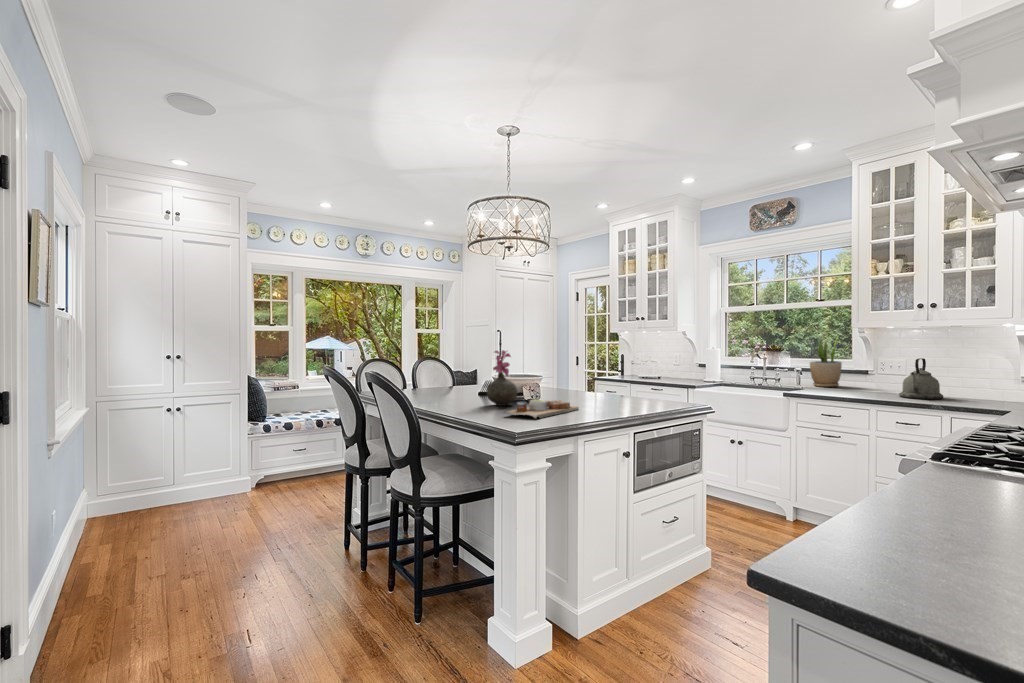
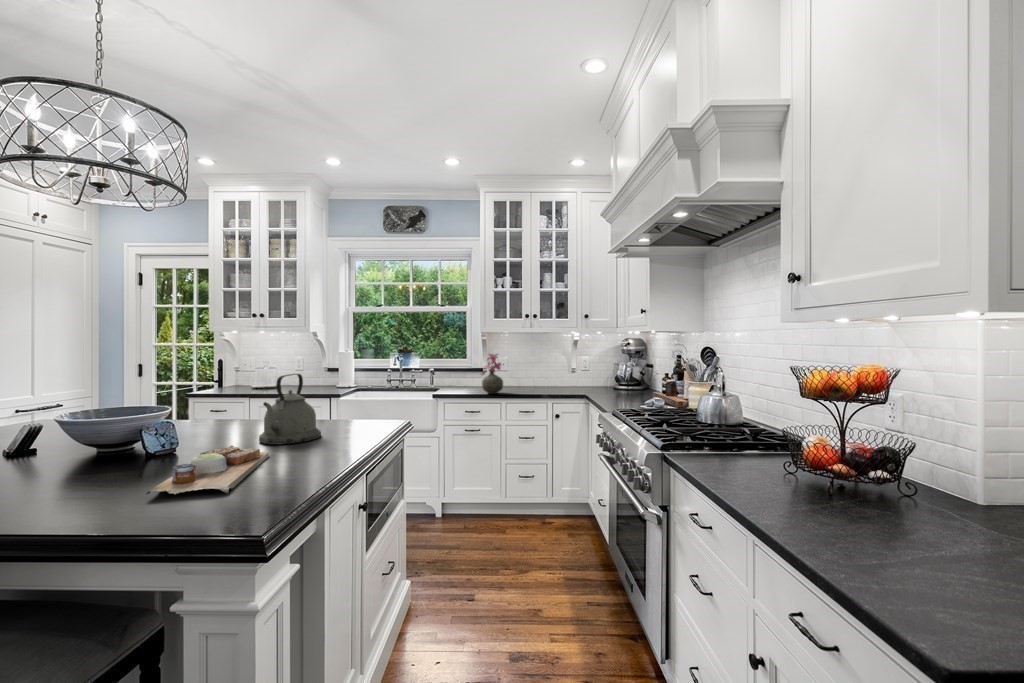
potted plant: present [810,339,842,387] -> none [440,338,464,384]
vase: present [487,350,517,406] -> present [481,354,503,394]
kettle: present [899,358,943,399] -> present [259,374,321,445]

